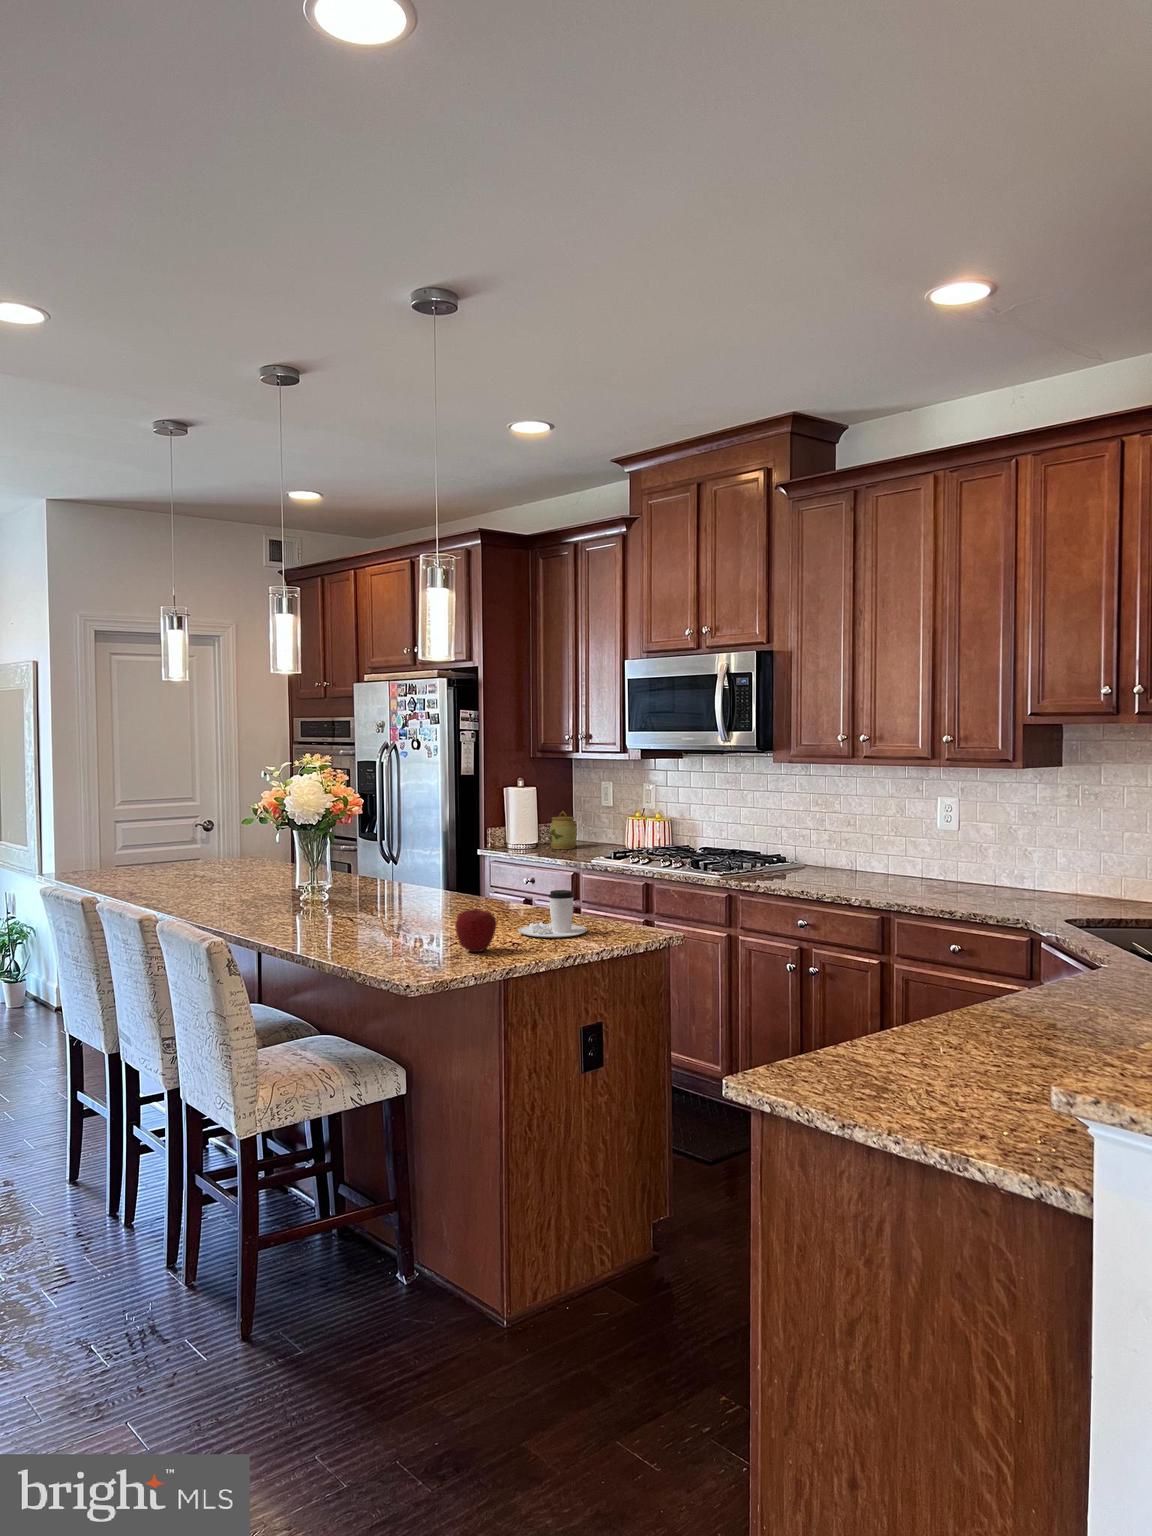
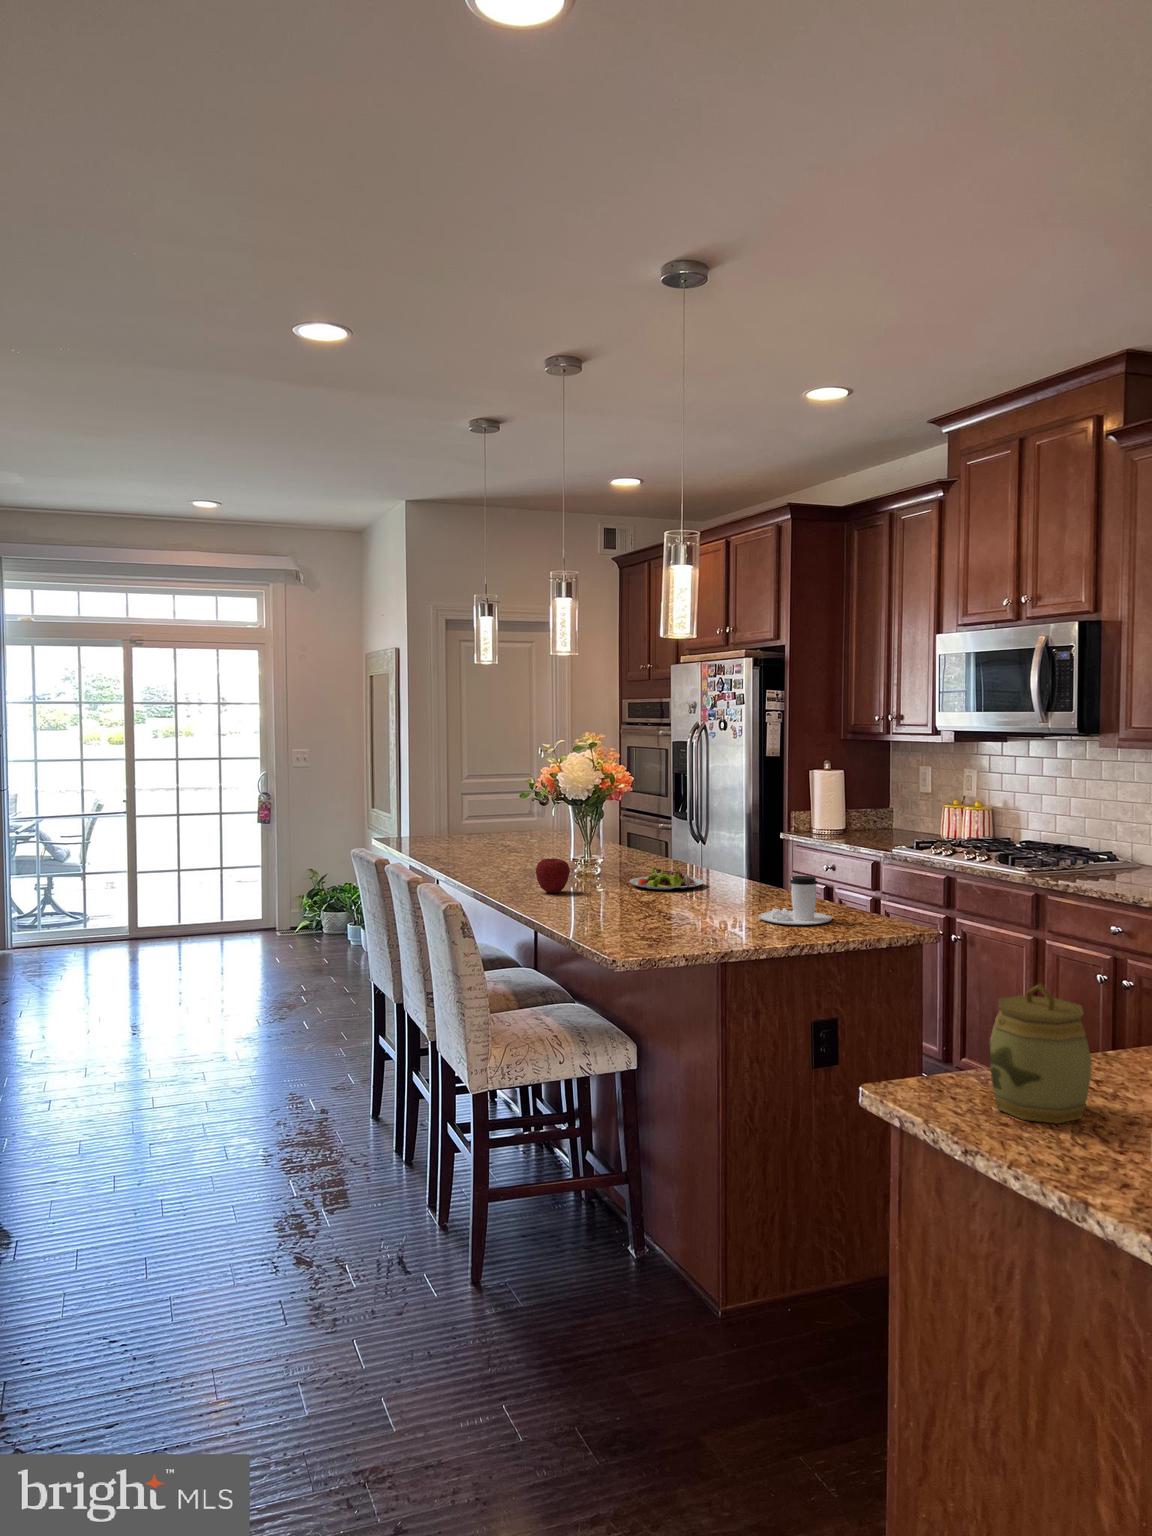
jar: present [549,811,577,849] -> present [990,983,1092,1124]
salad plate: none [368,889,443,911] -> present [629,867,704,890]
apple: present [455,909,497,952] -> present [536,858,570,893]

